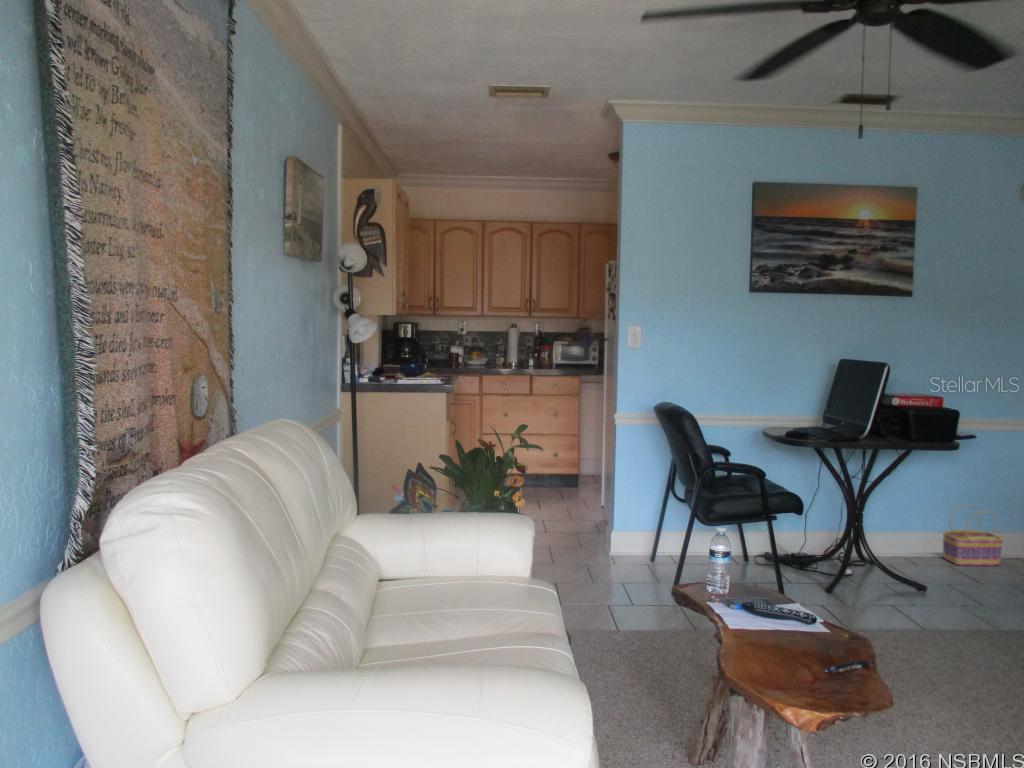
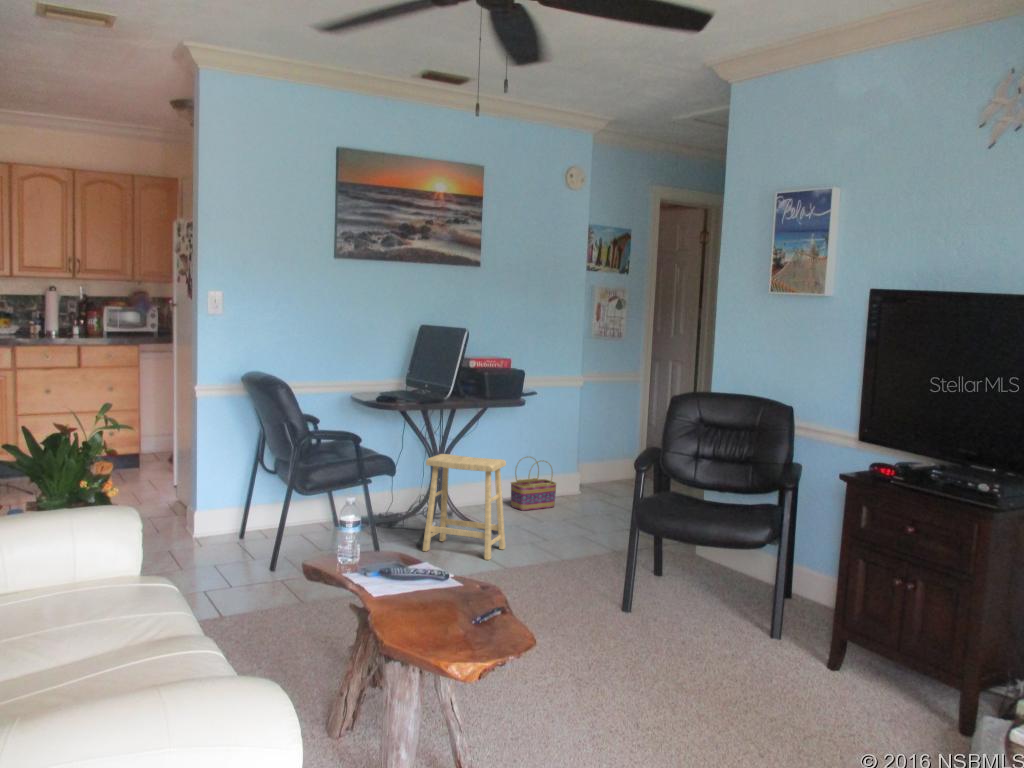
footstool: none [834,497,938,622] -> present [423,454,506,560]

